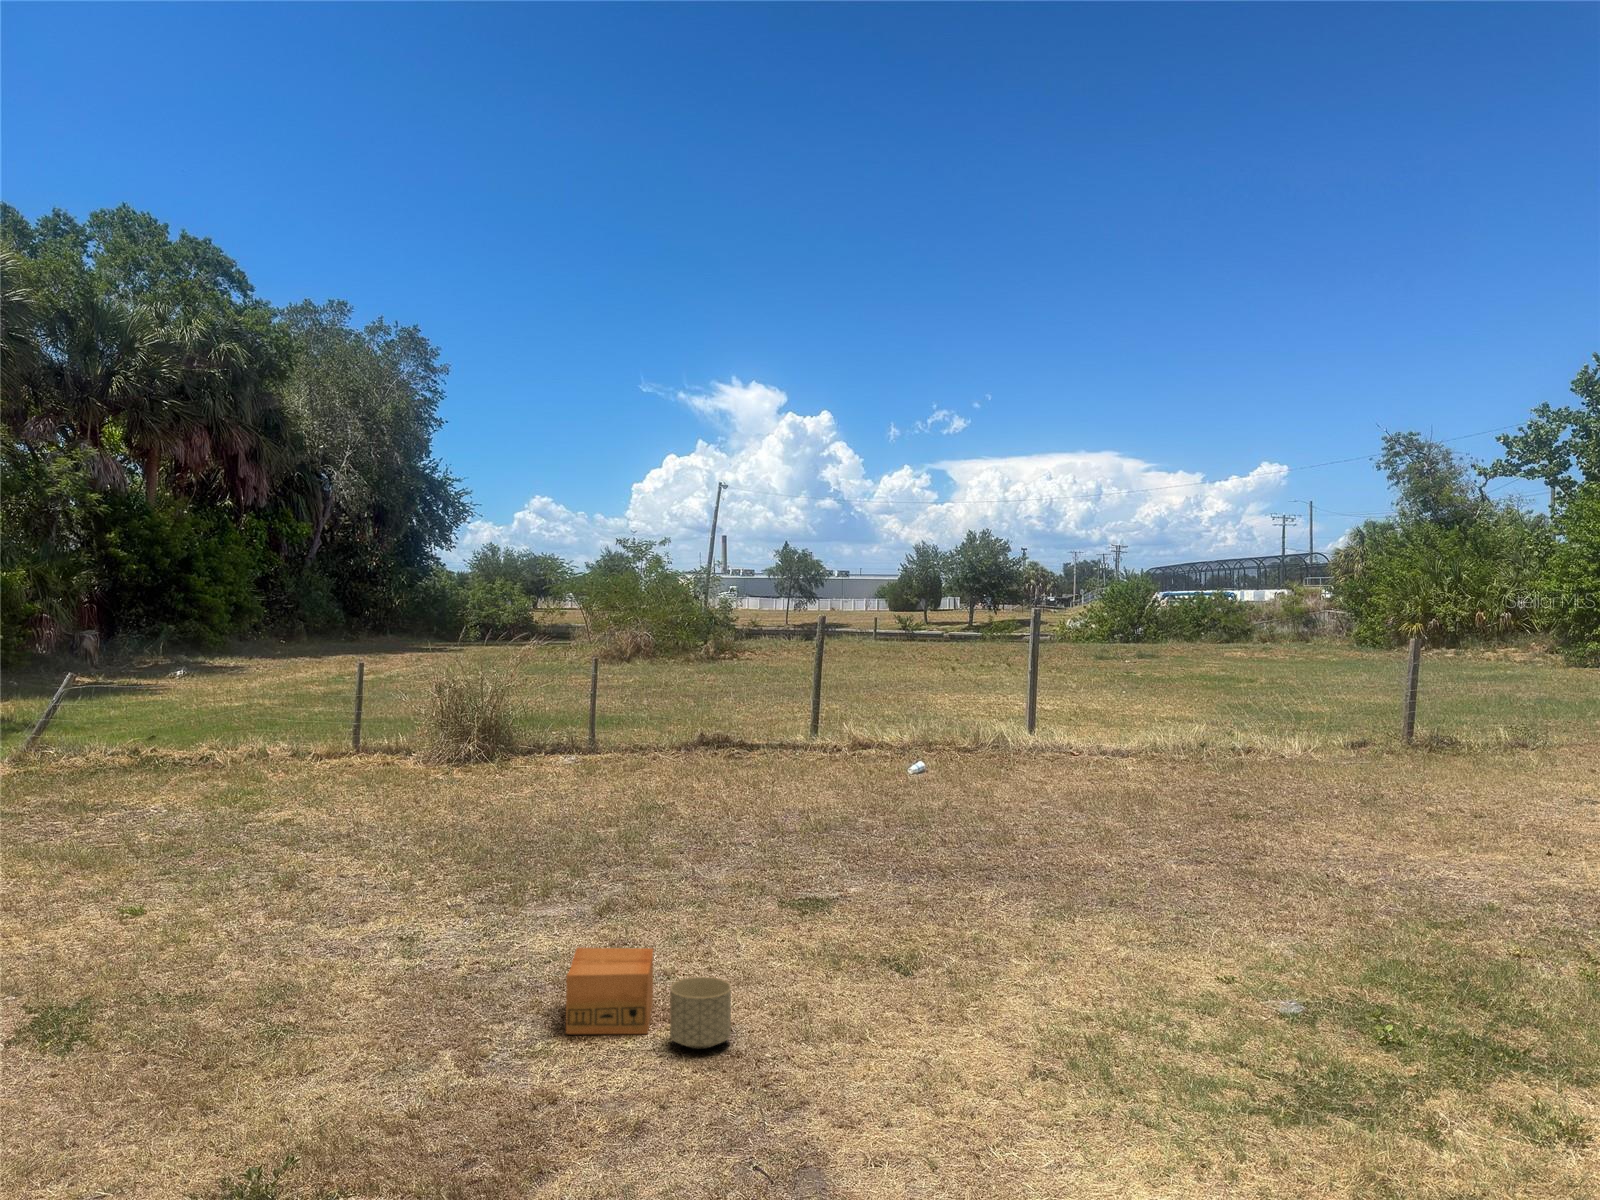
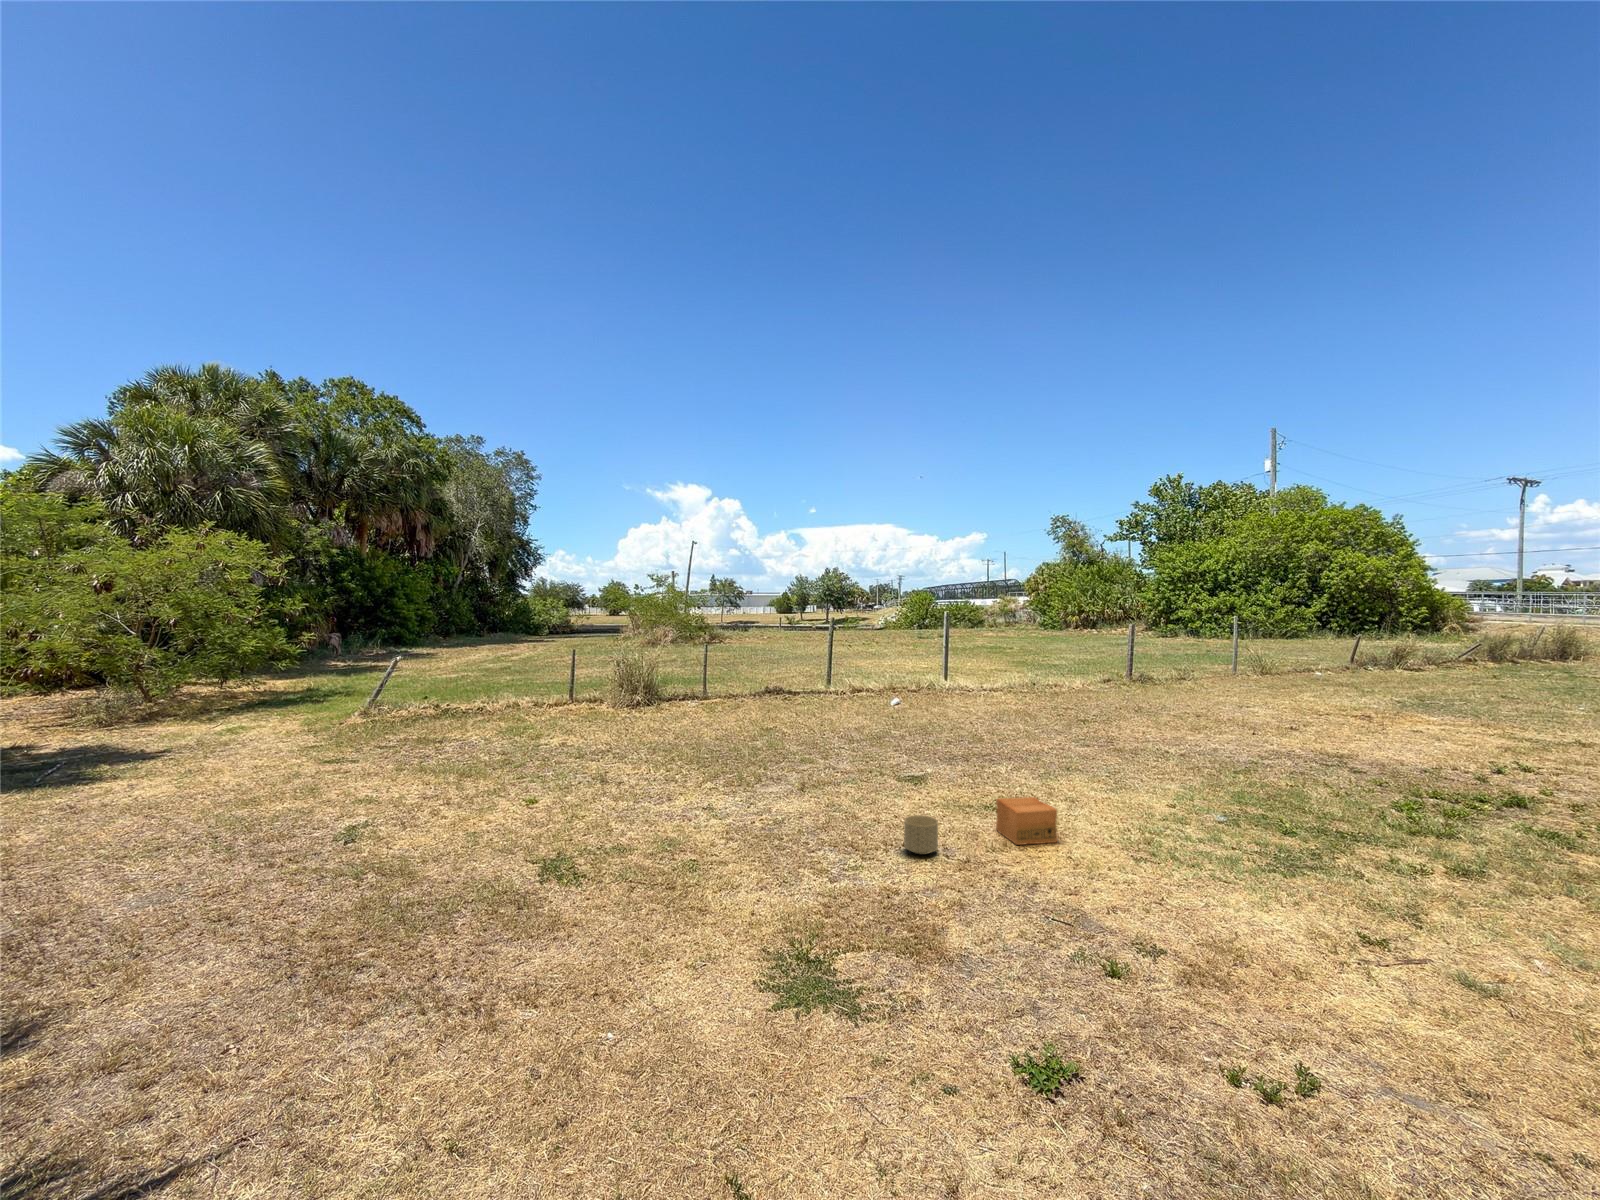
cardboard box: present [566,947,653,1034] -> present [996,797,1057,845]

